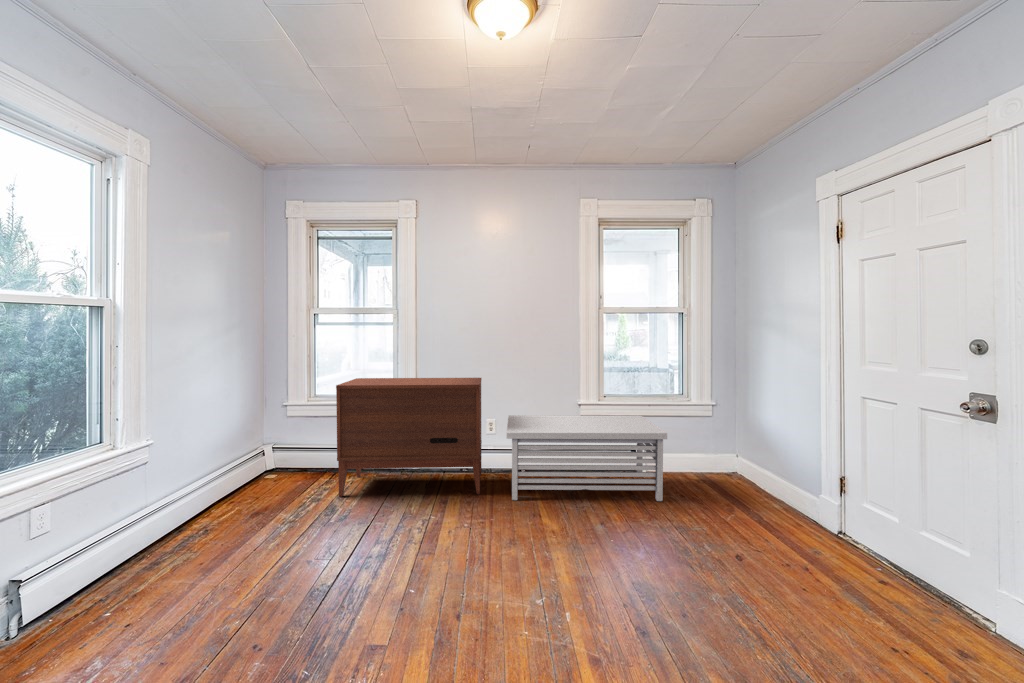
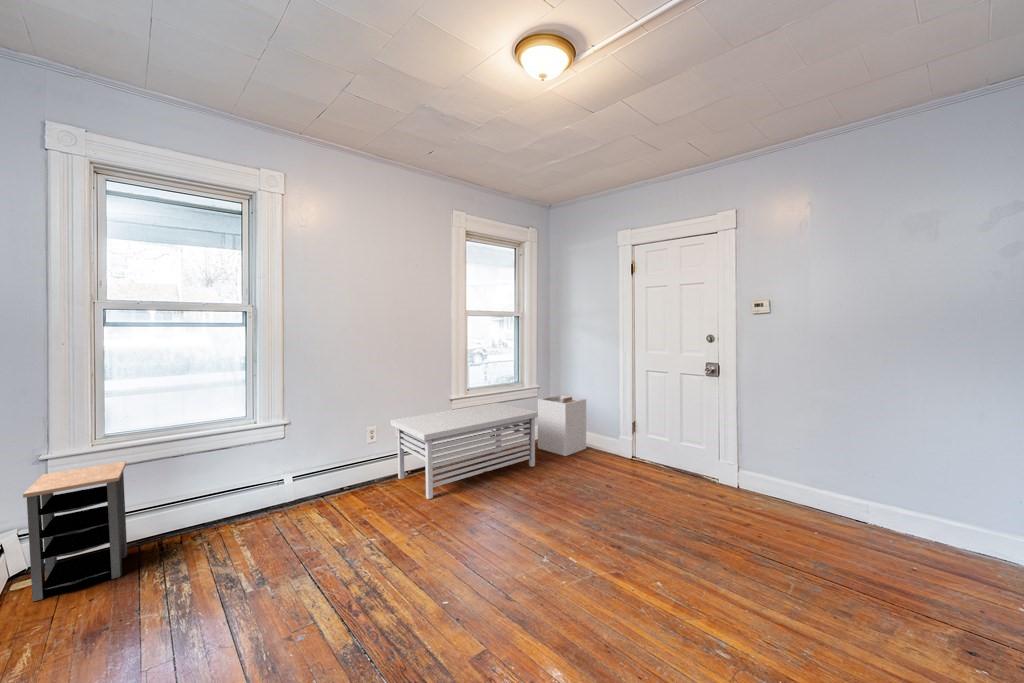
dresser: present [336,378,482,497] -> none [200,384,393,563]
side table: none [259,413,319,488] -> present [23,461,127,602]
laundry hamper: none [695,419,768,502] -> present [538,395,586,456]

